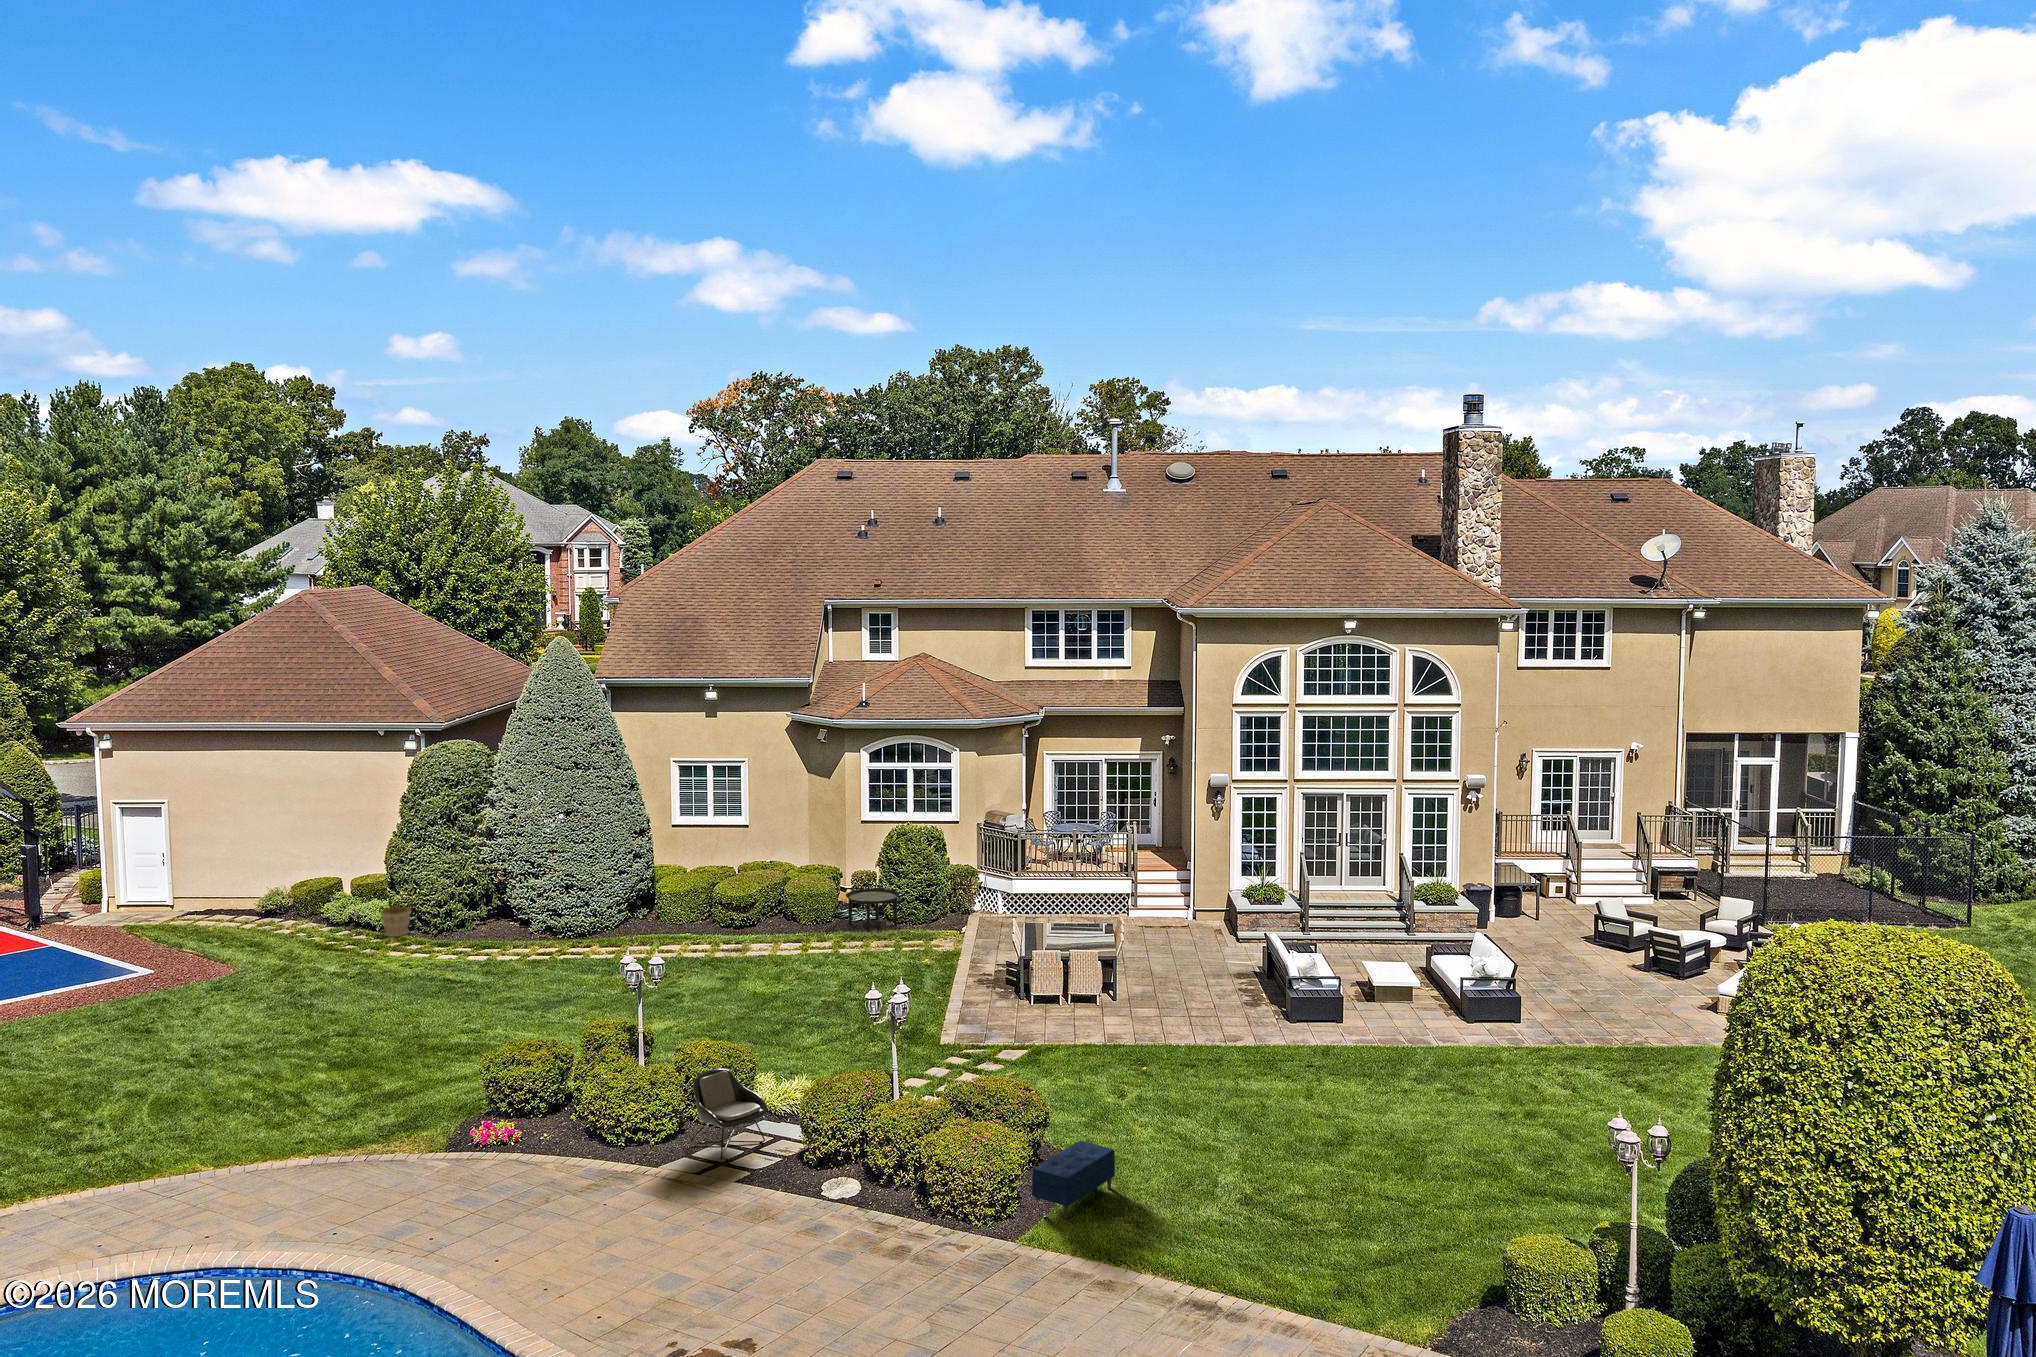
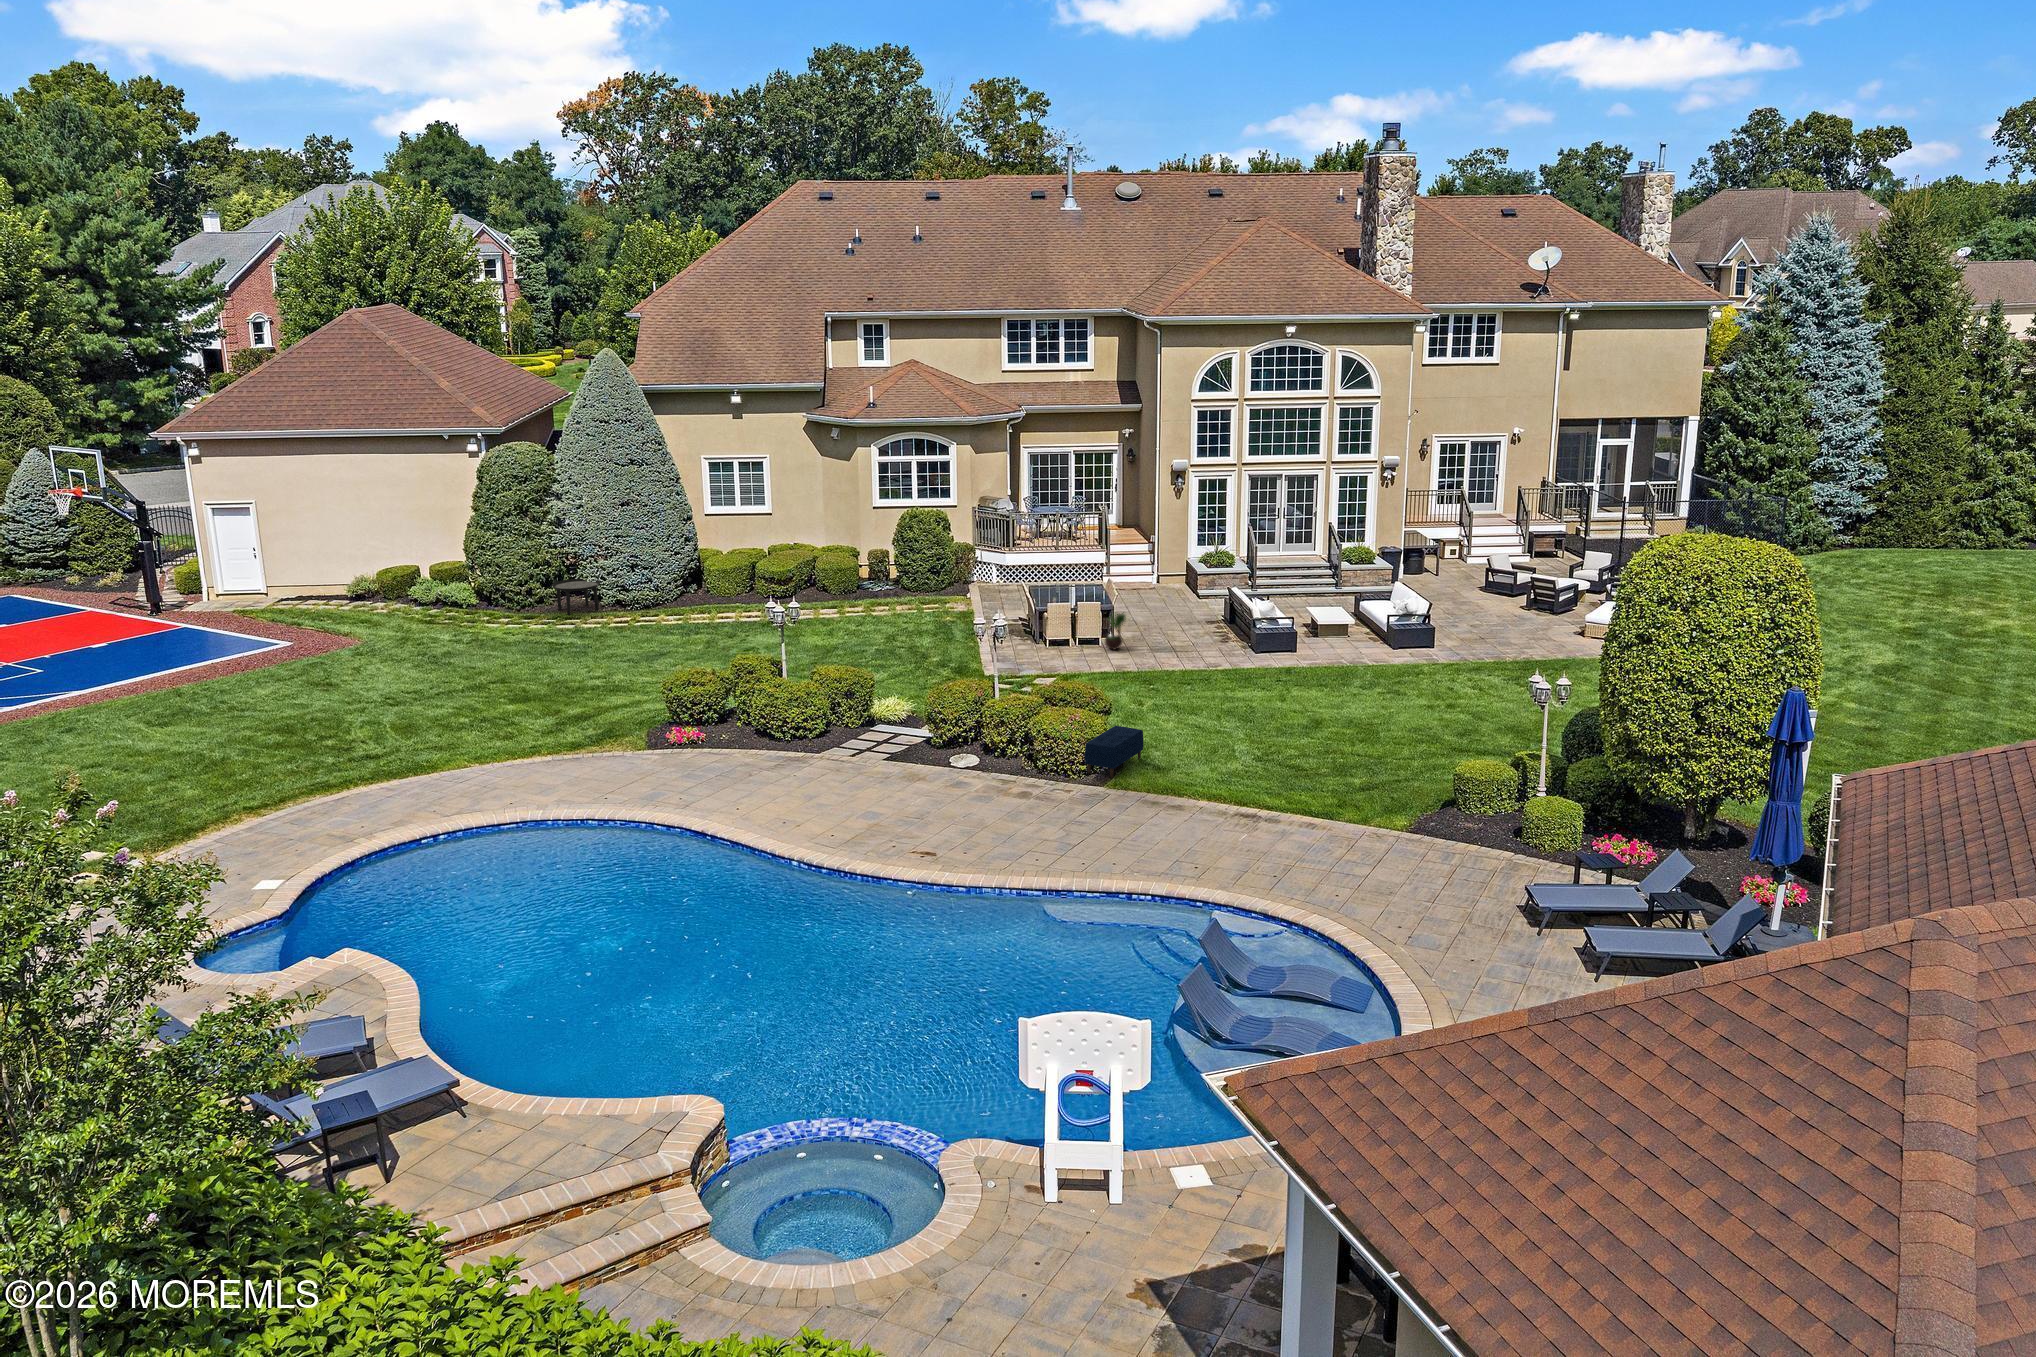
round table: present [846,888,900,932] -> present [552,579,600,615]
wooden bucket: present [380,907,411,937] -> none [469,589,496,613]
potted tree: none [1106,966,1136,1015] -> present [1105,613,1126,650]
lounge chair: present [691,1068,767,1158] -> none [807,686,866,752]

